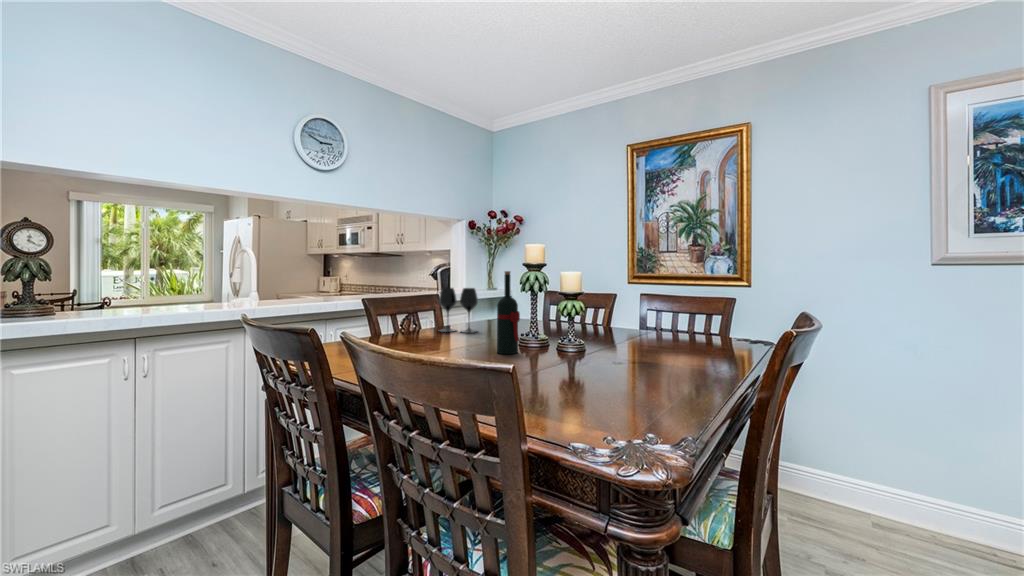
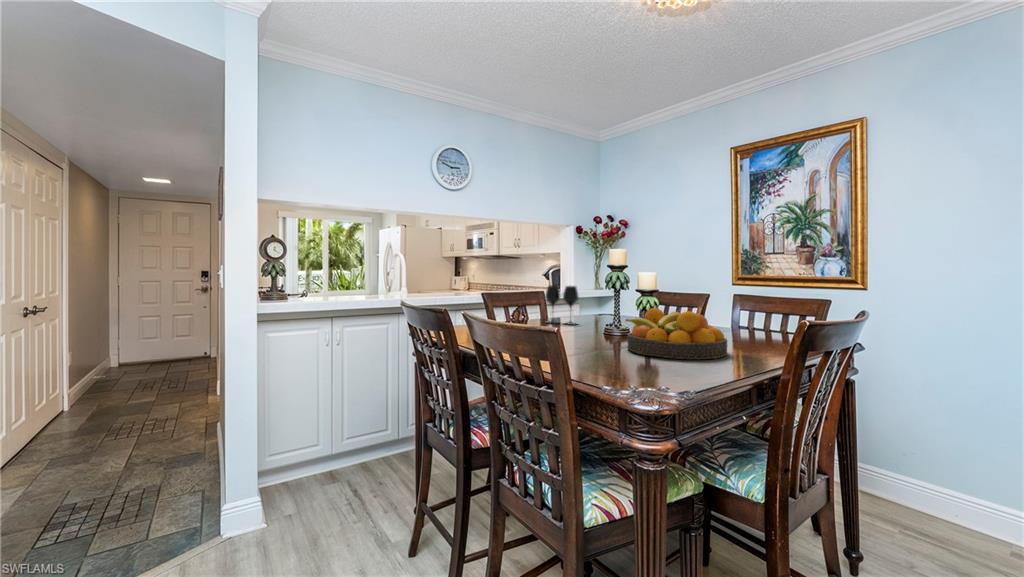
wine bottle: present [497,271,520,354] -> none [587,271,606,340]
fruit bowl: none [548,315,664,377] -> present [626,308,727,359]

